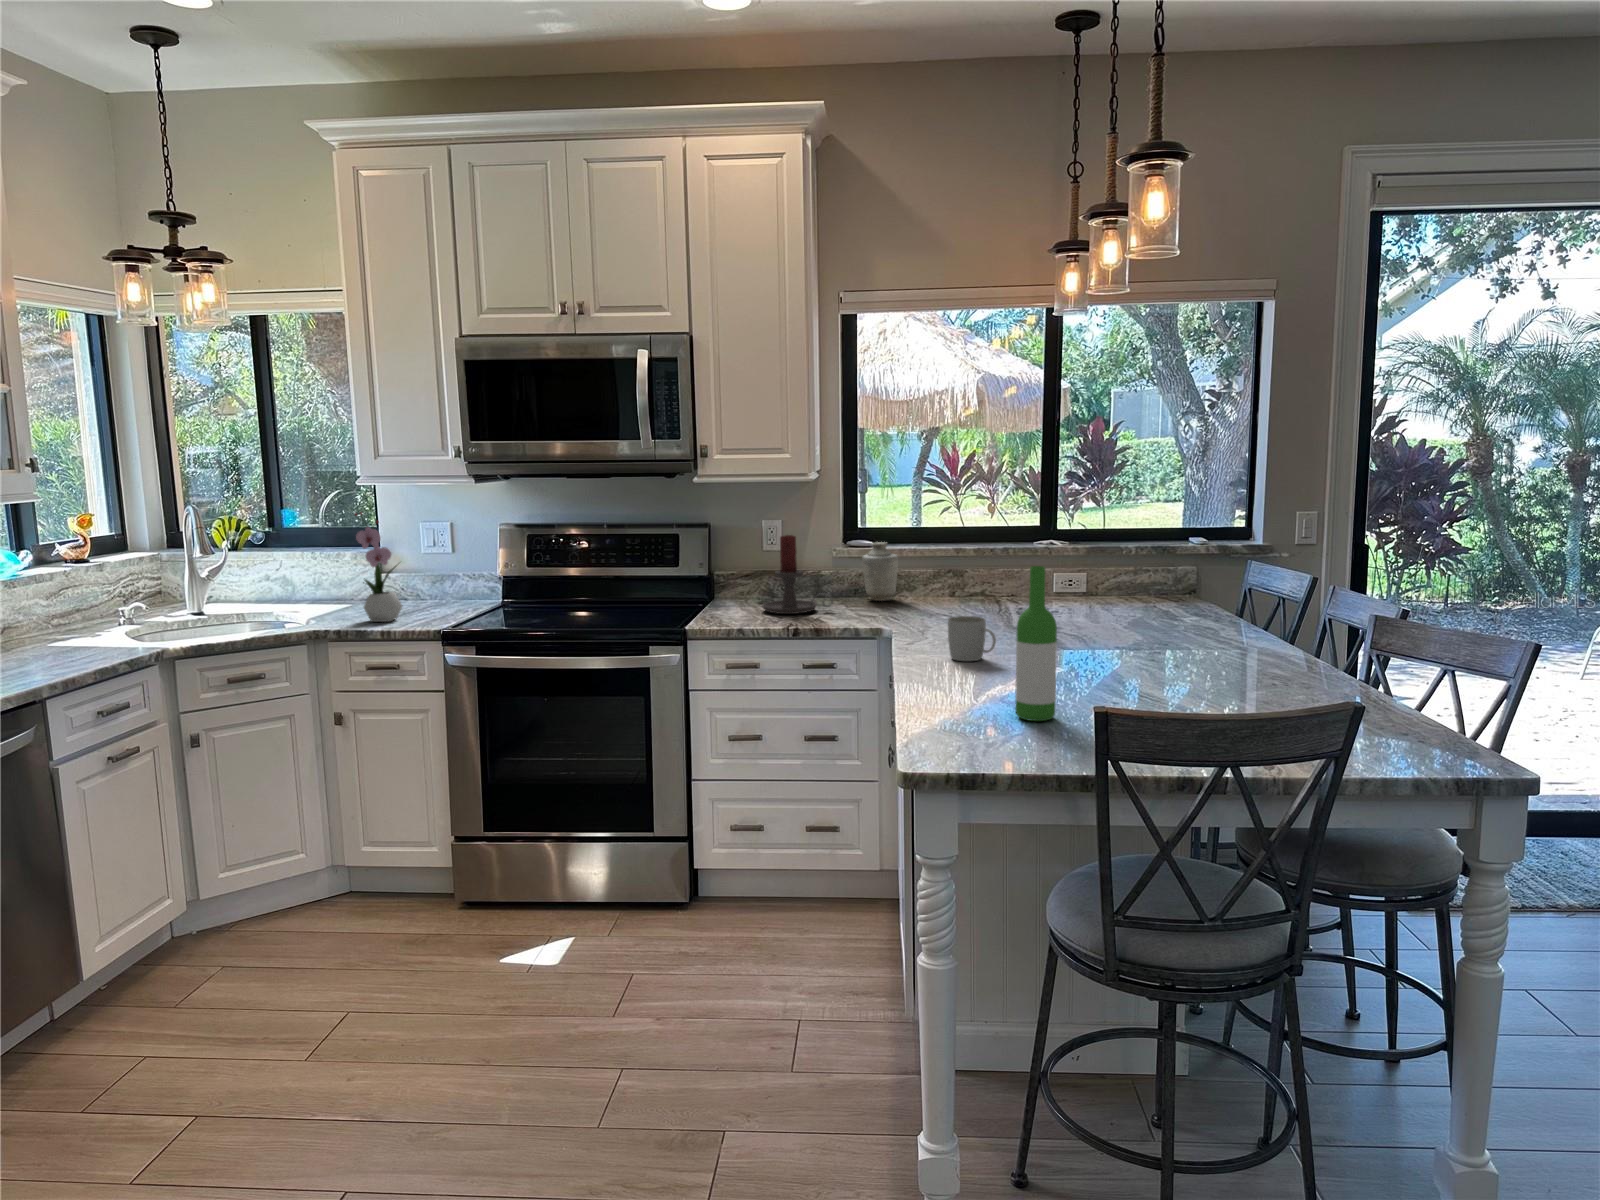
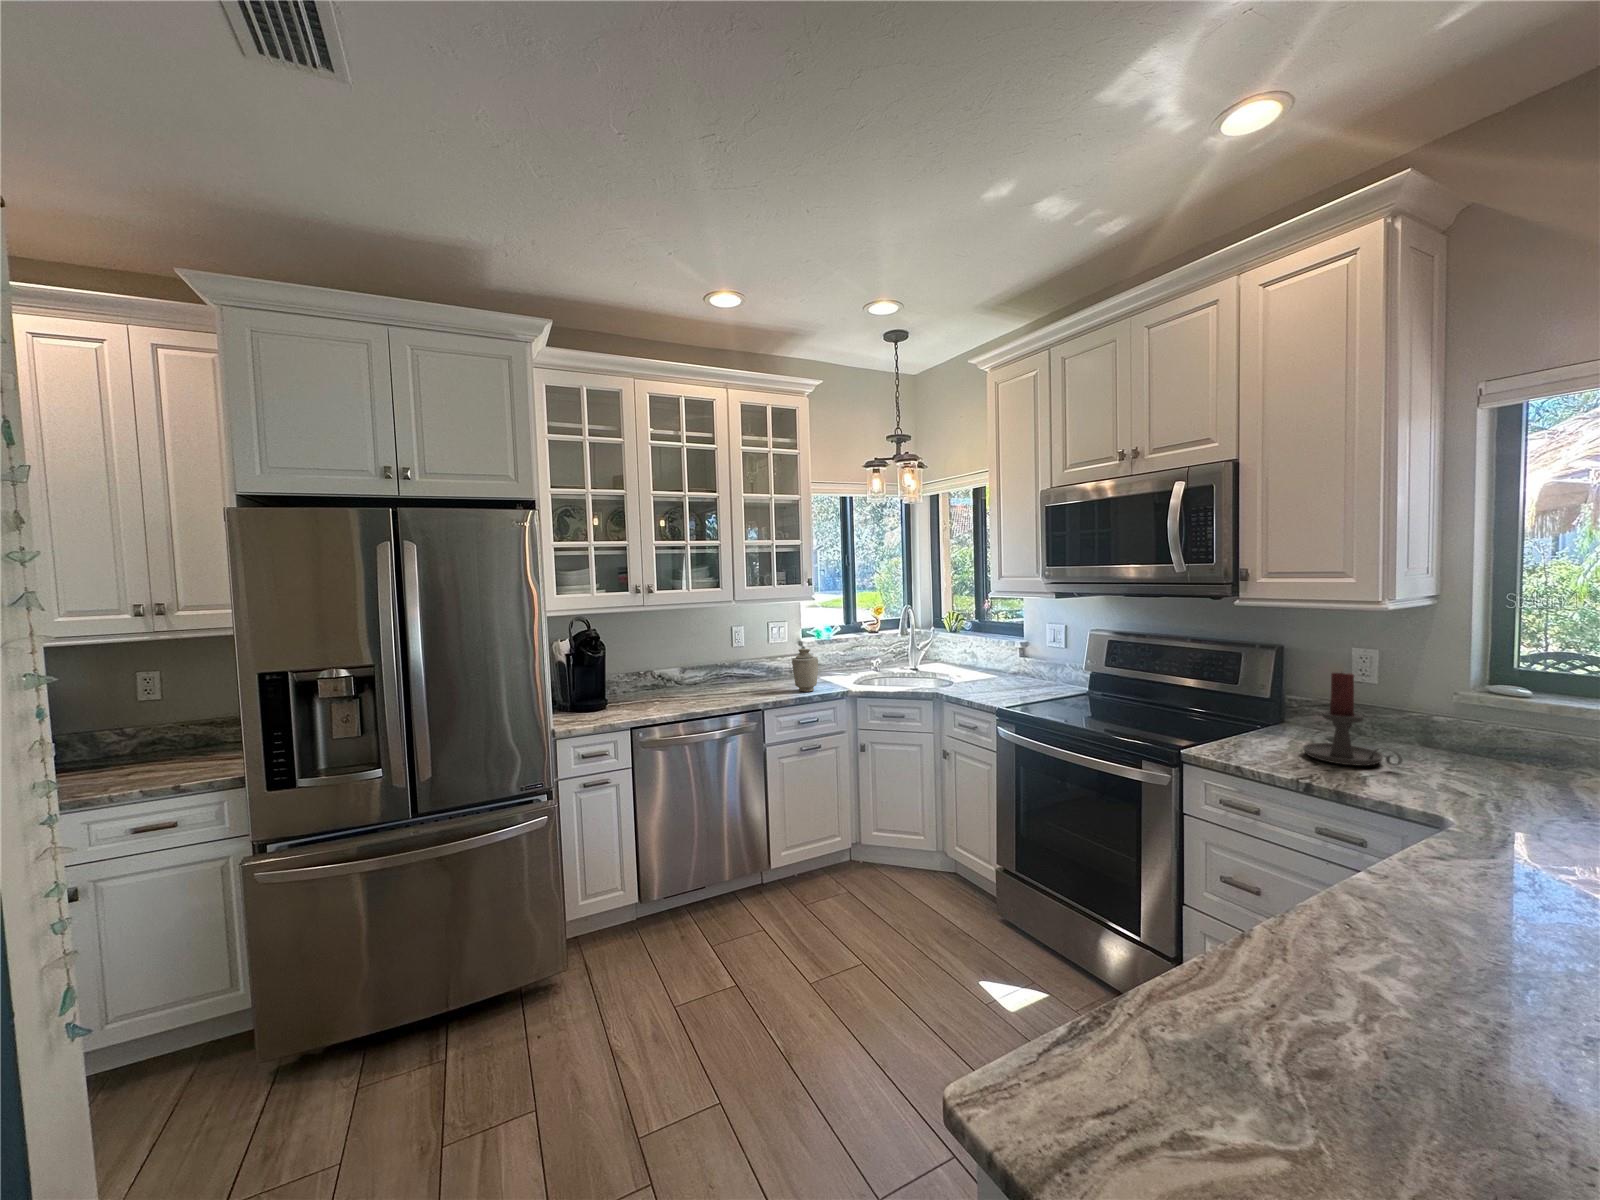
flower arrangement: present [355,512,403,622] -> none [964,616,1000,695]
vase: present [862,542,898,601] -> present [792,649,818,692]
wine bottle: present [1015,566,1057,721] -> none [1328,798,1413,1064]
mug: present [948,616,996,661] -> none [1433,831,1513,911]

